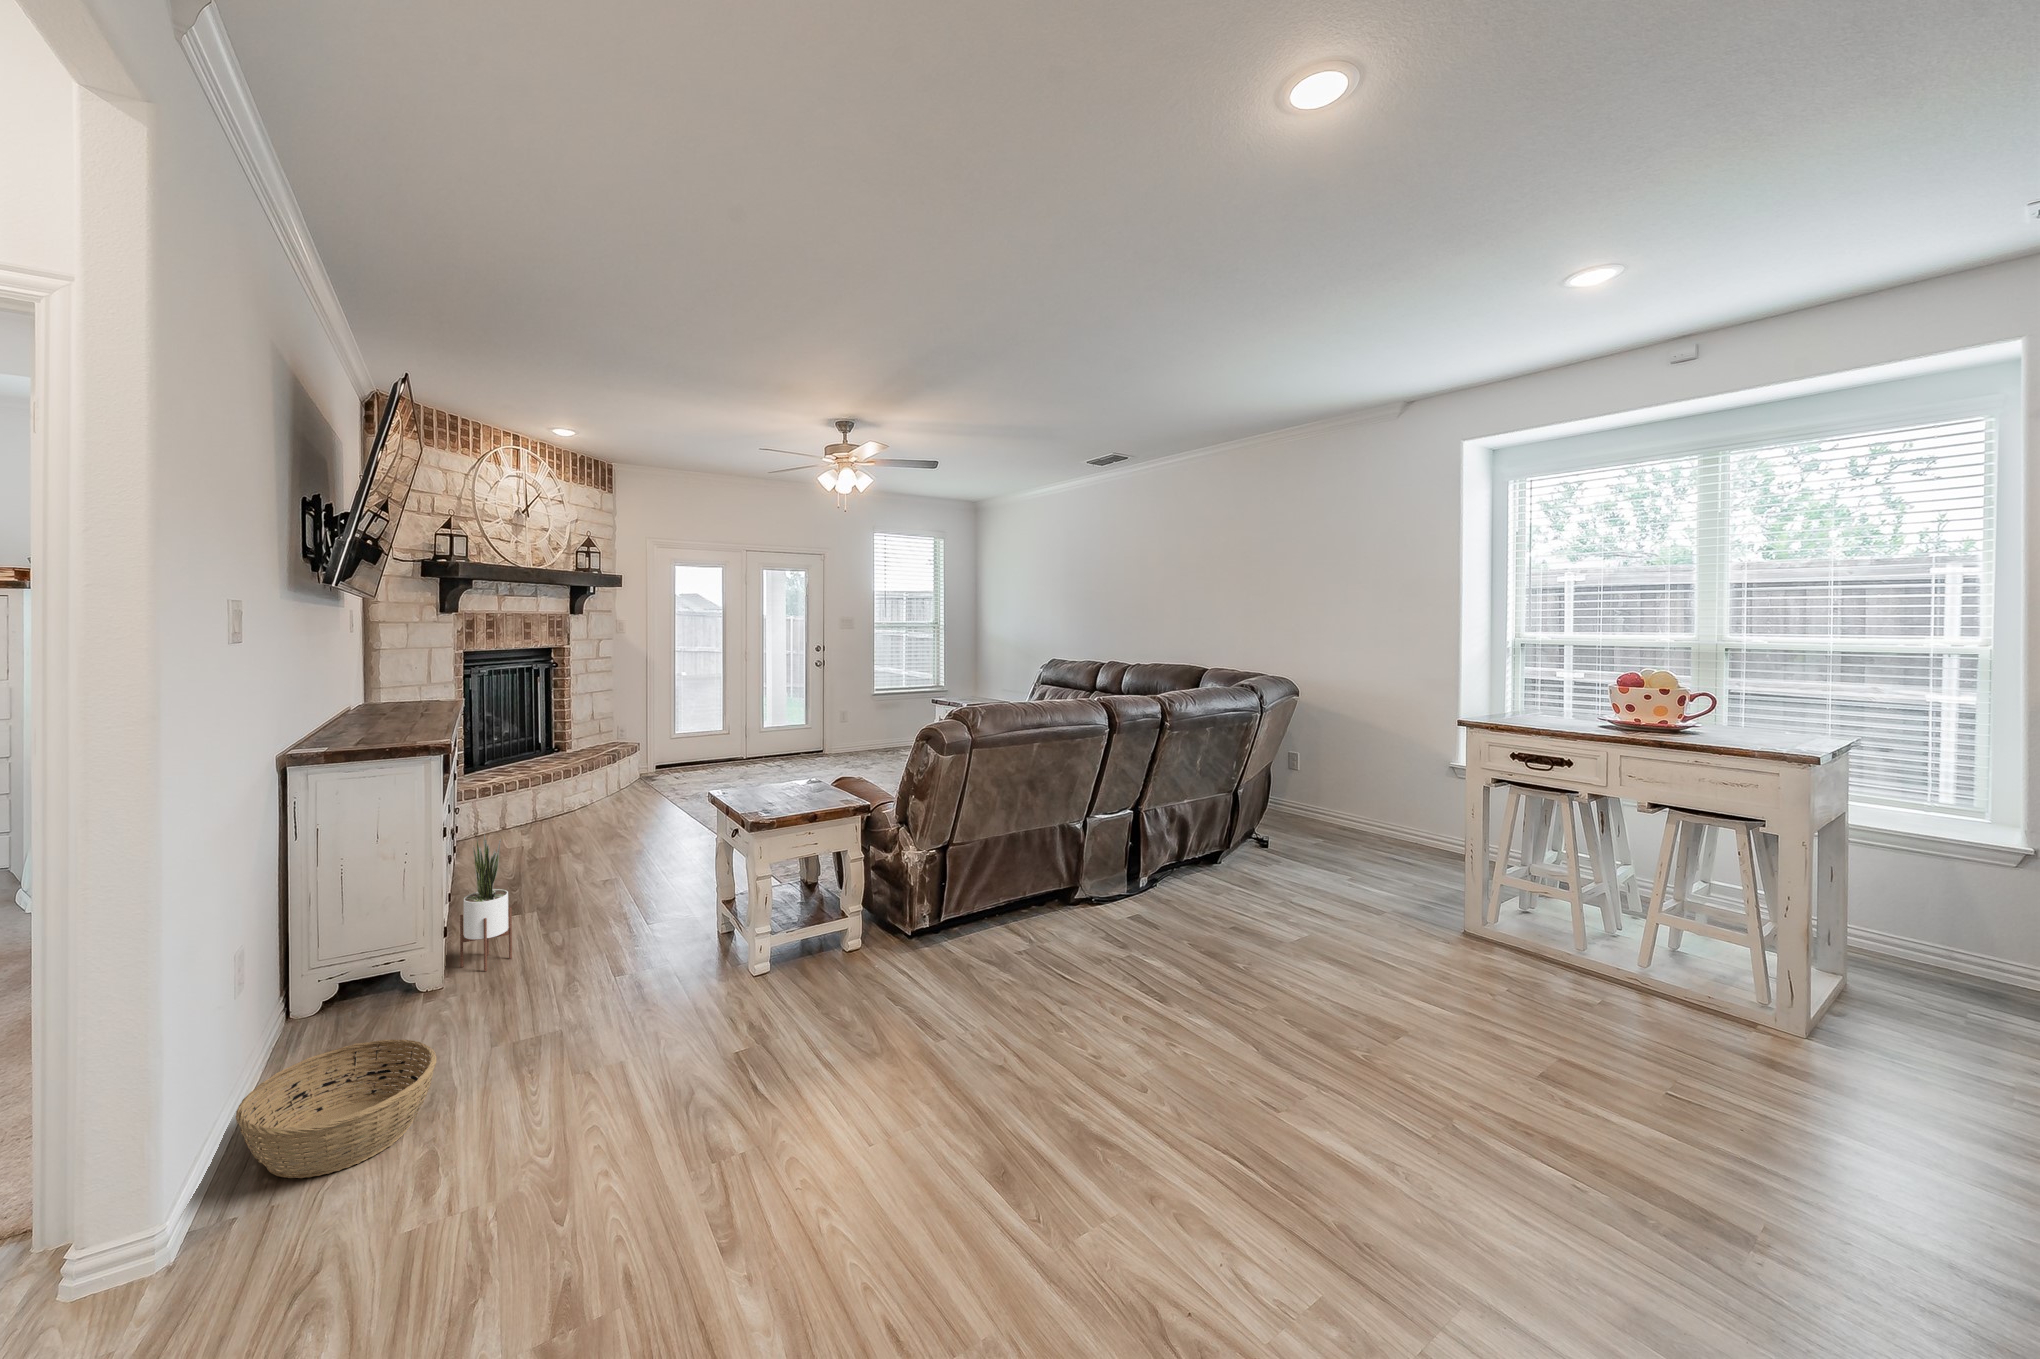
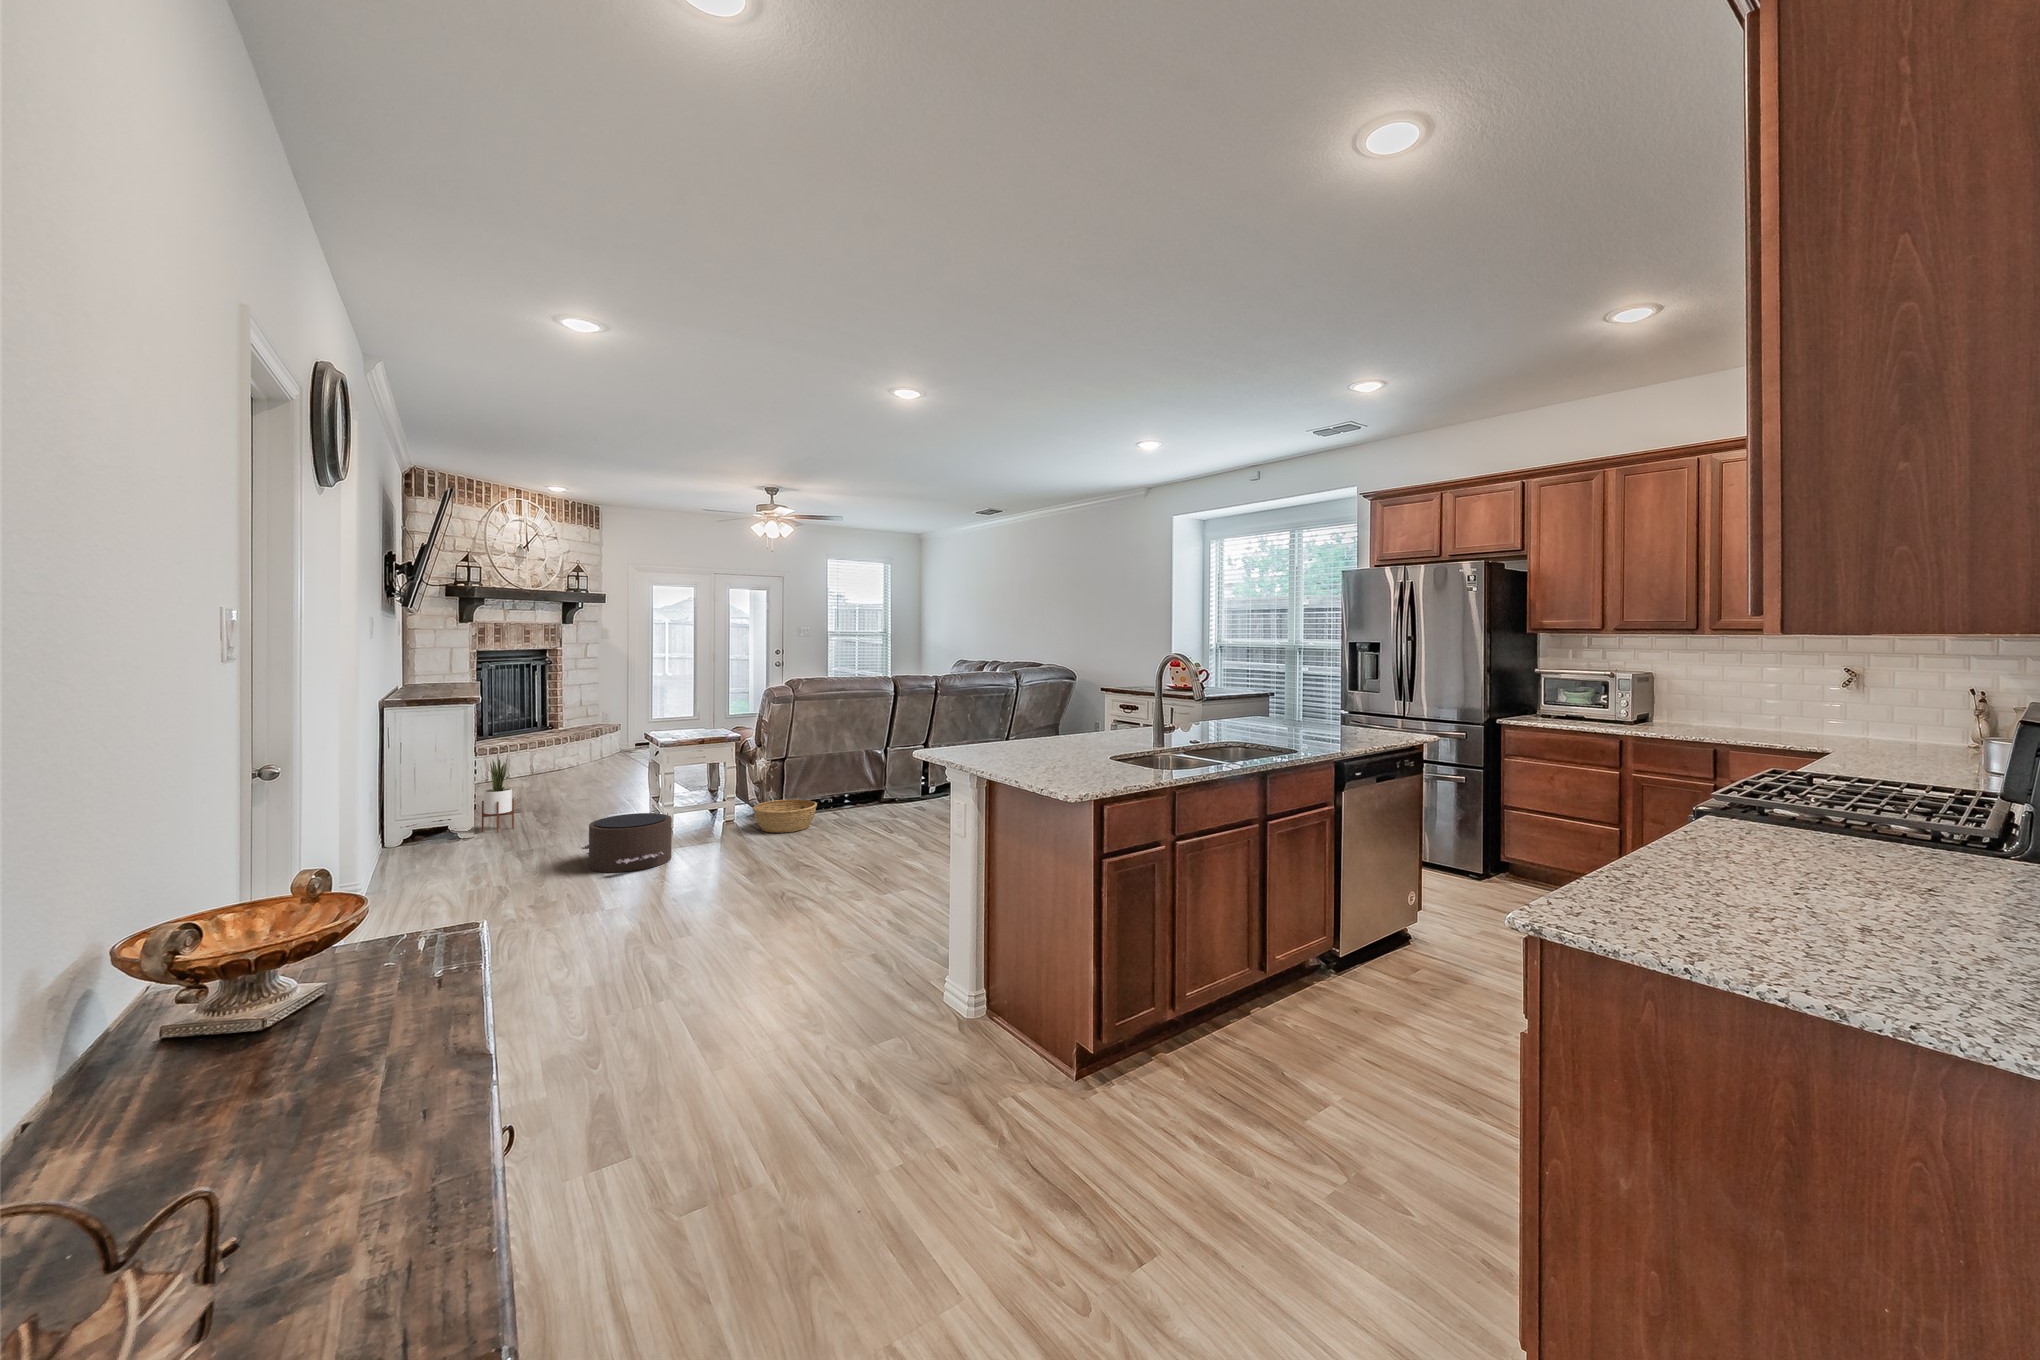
pouf: none [635,976,806,1137] -> present [582,813,672,872]
basket: present [236,1040,437,1178] -> present [753,799,817,833]

